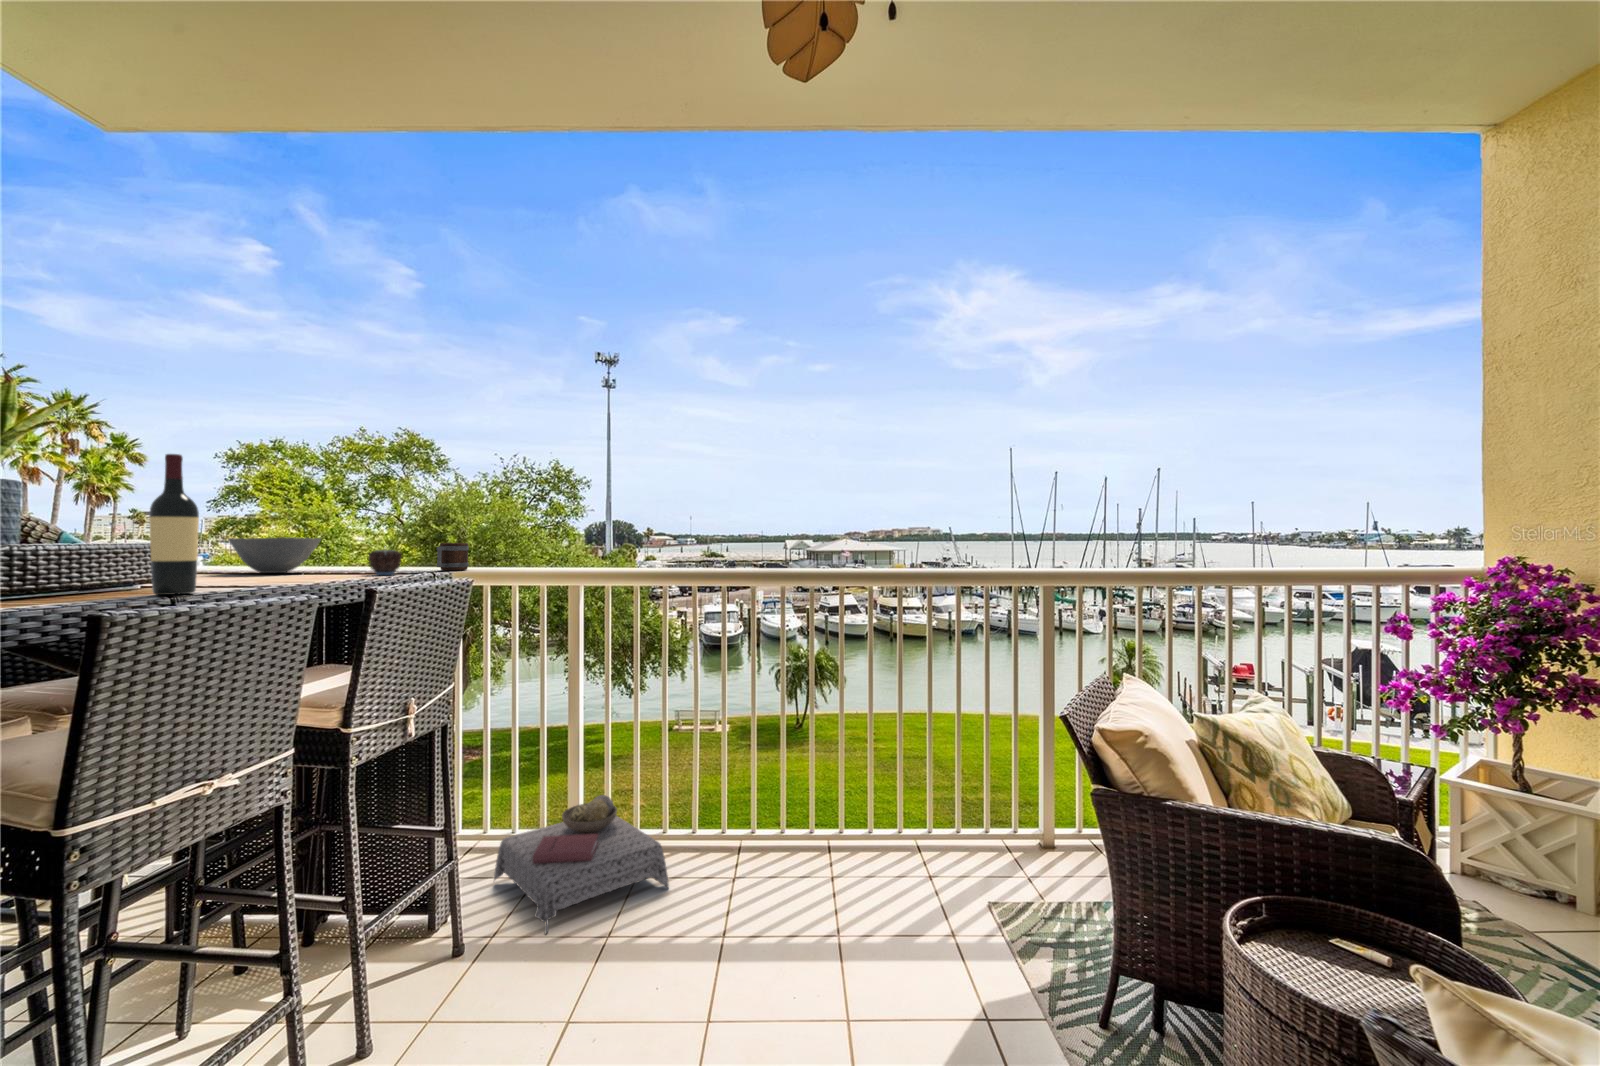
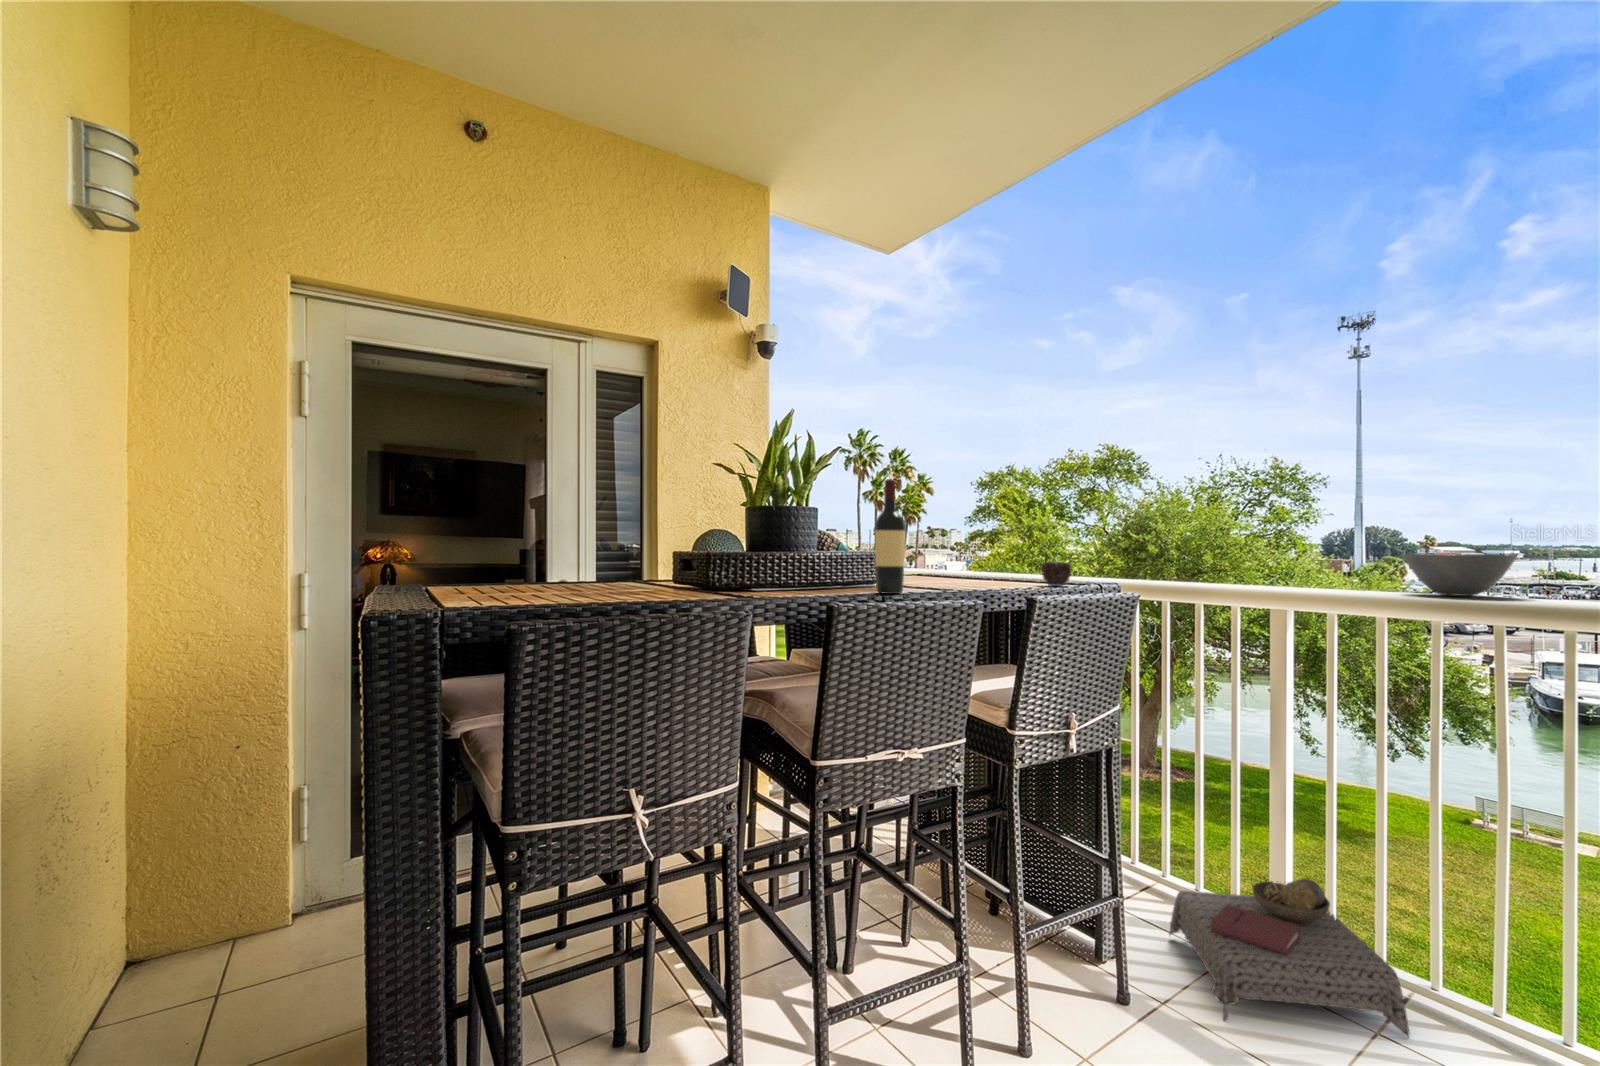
bowl: present [229,538,320,573] -> present [1402,554,1517,596]
mug: present [437,543,469,570] -> none [1108,556,1141,585]

